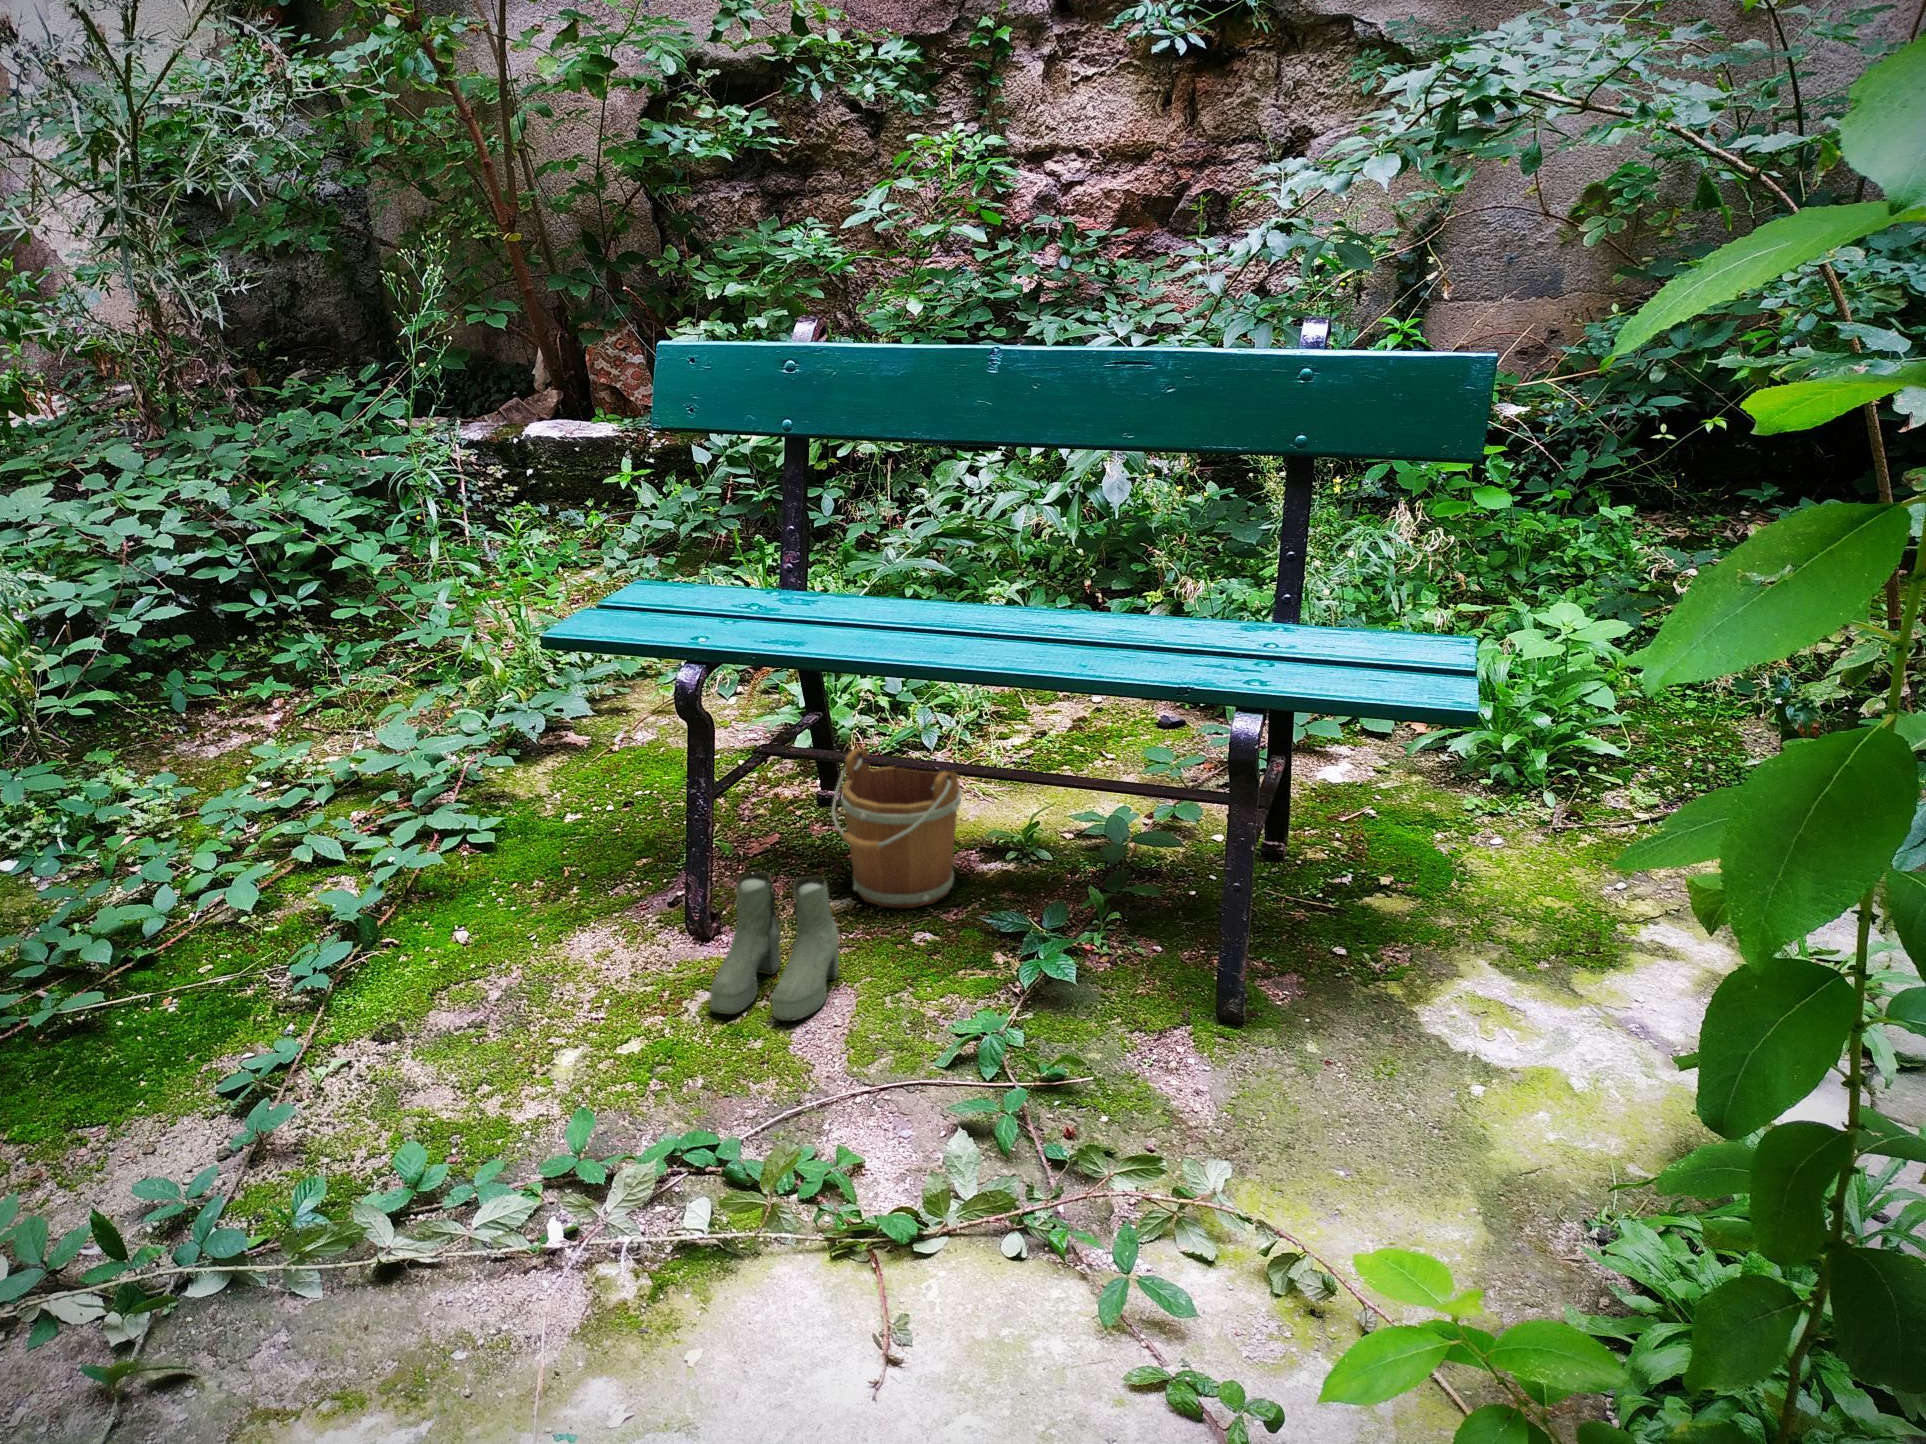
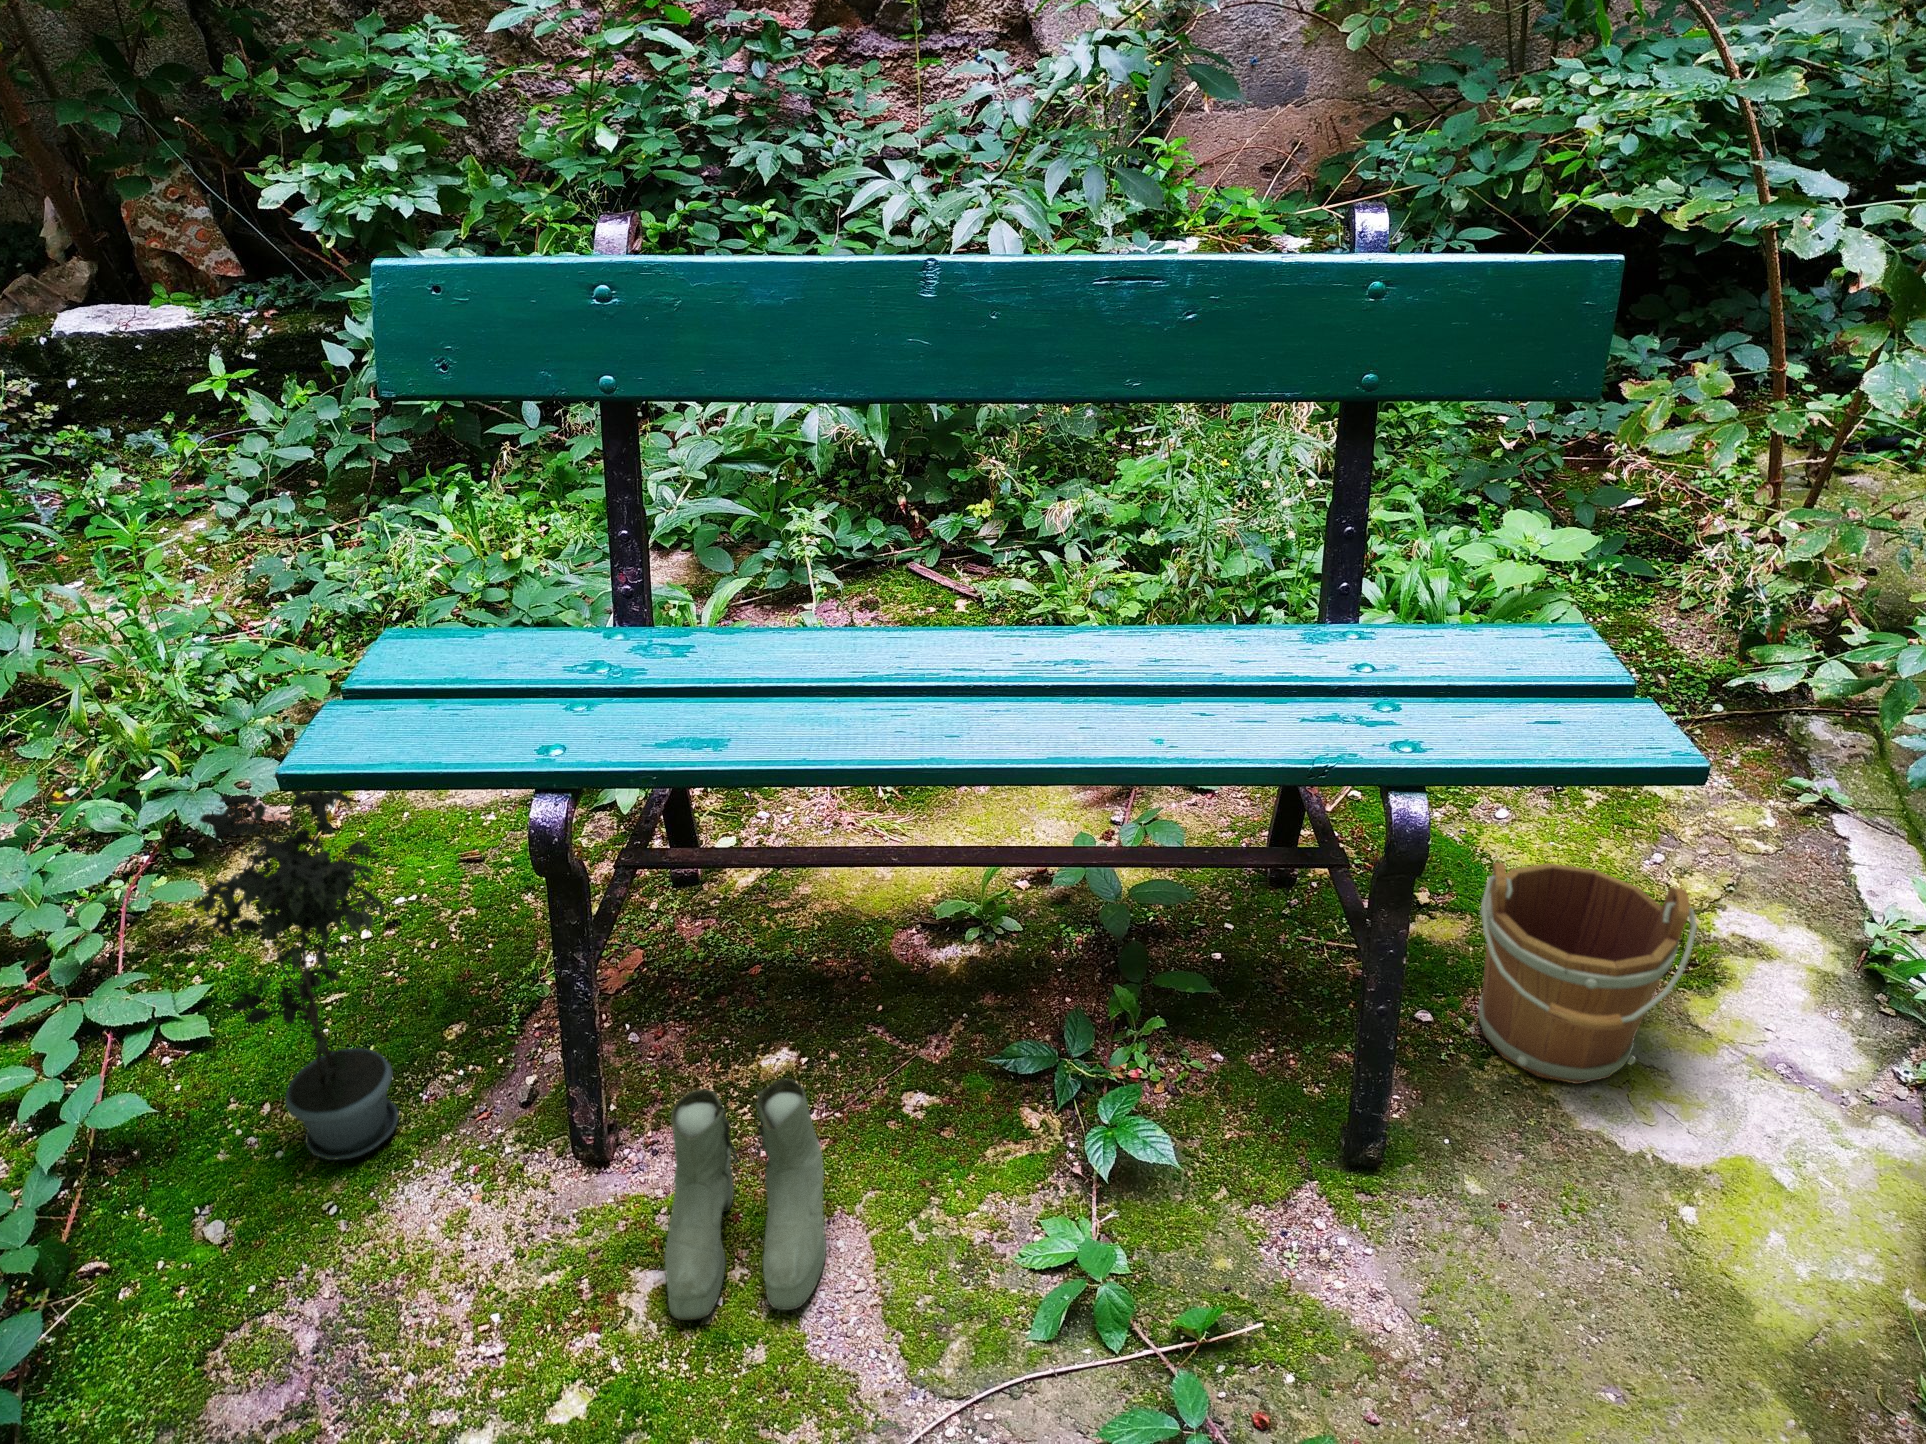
potted plant: none [481,633,610,911] -> present [179,773,399,1160]
bucket: present [831,748,962,908] -> present [1478,862,1697,1084]

